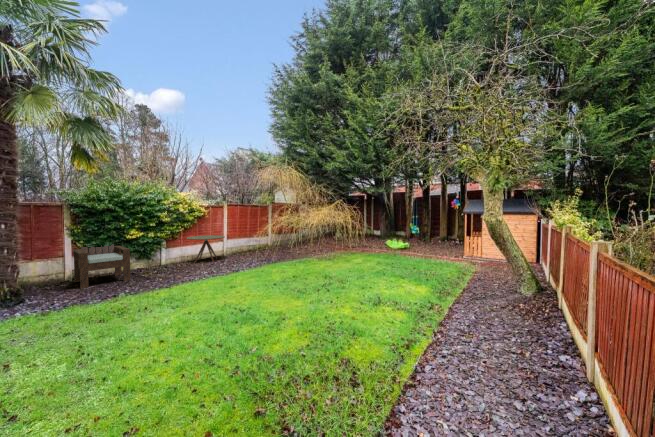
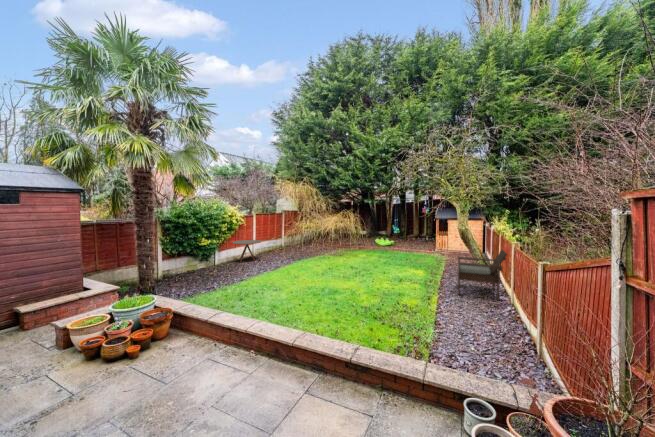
chair: present [73,245,130,288] -> present [458,250,507,300]

